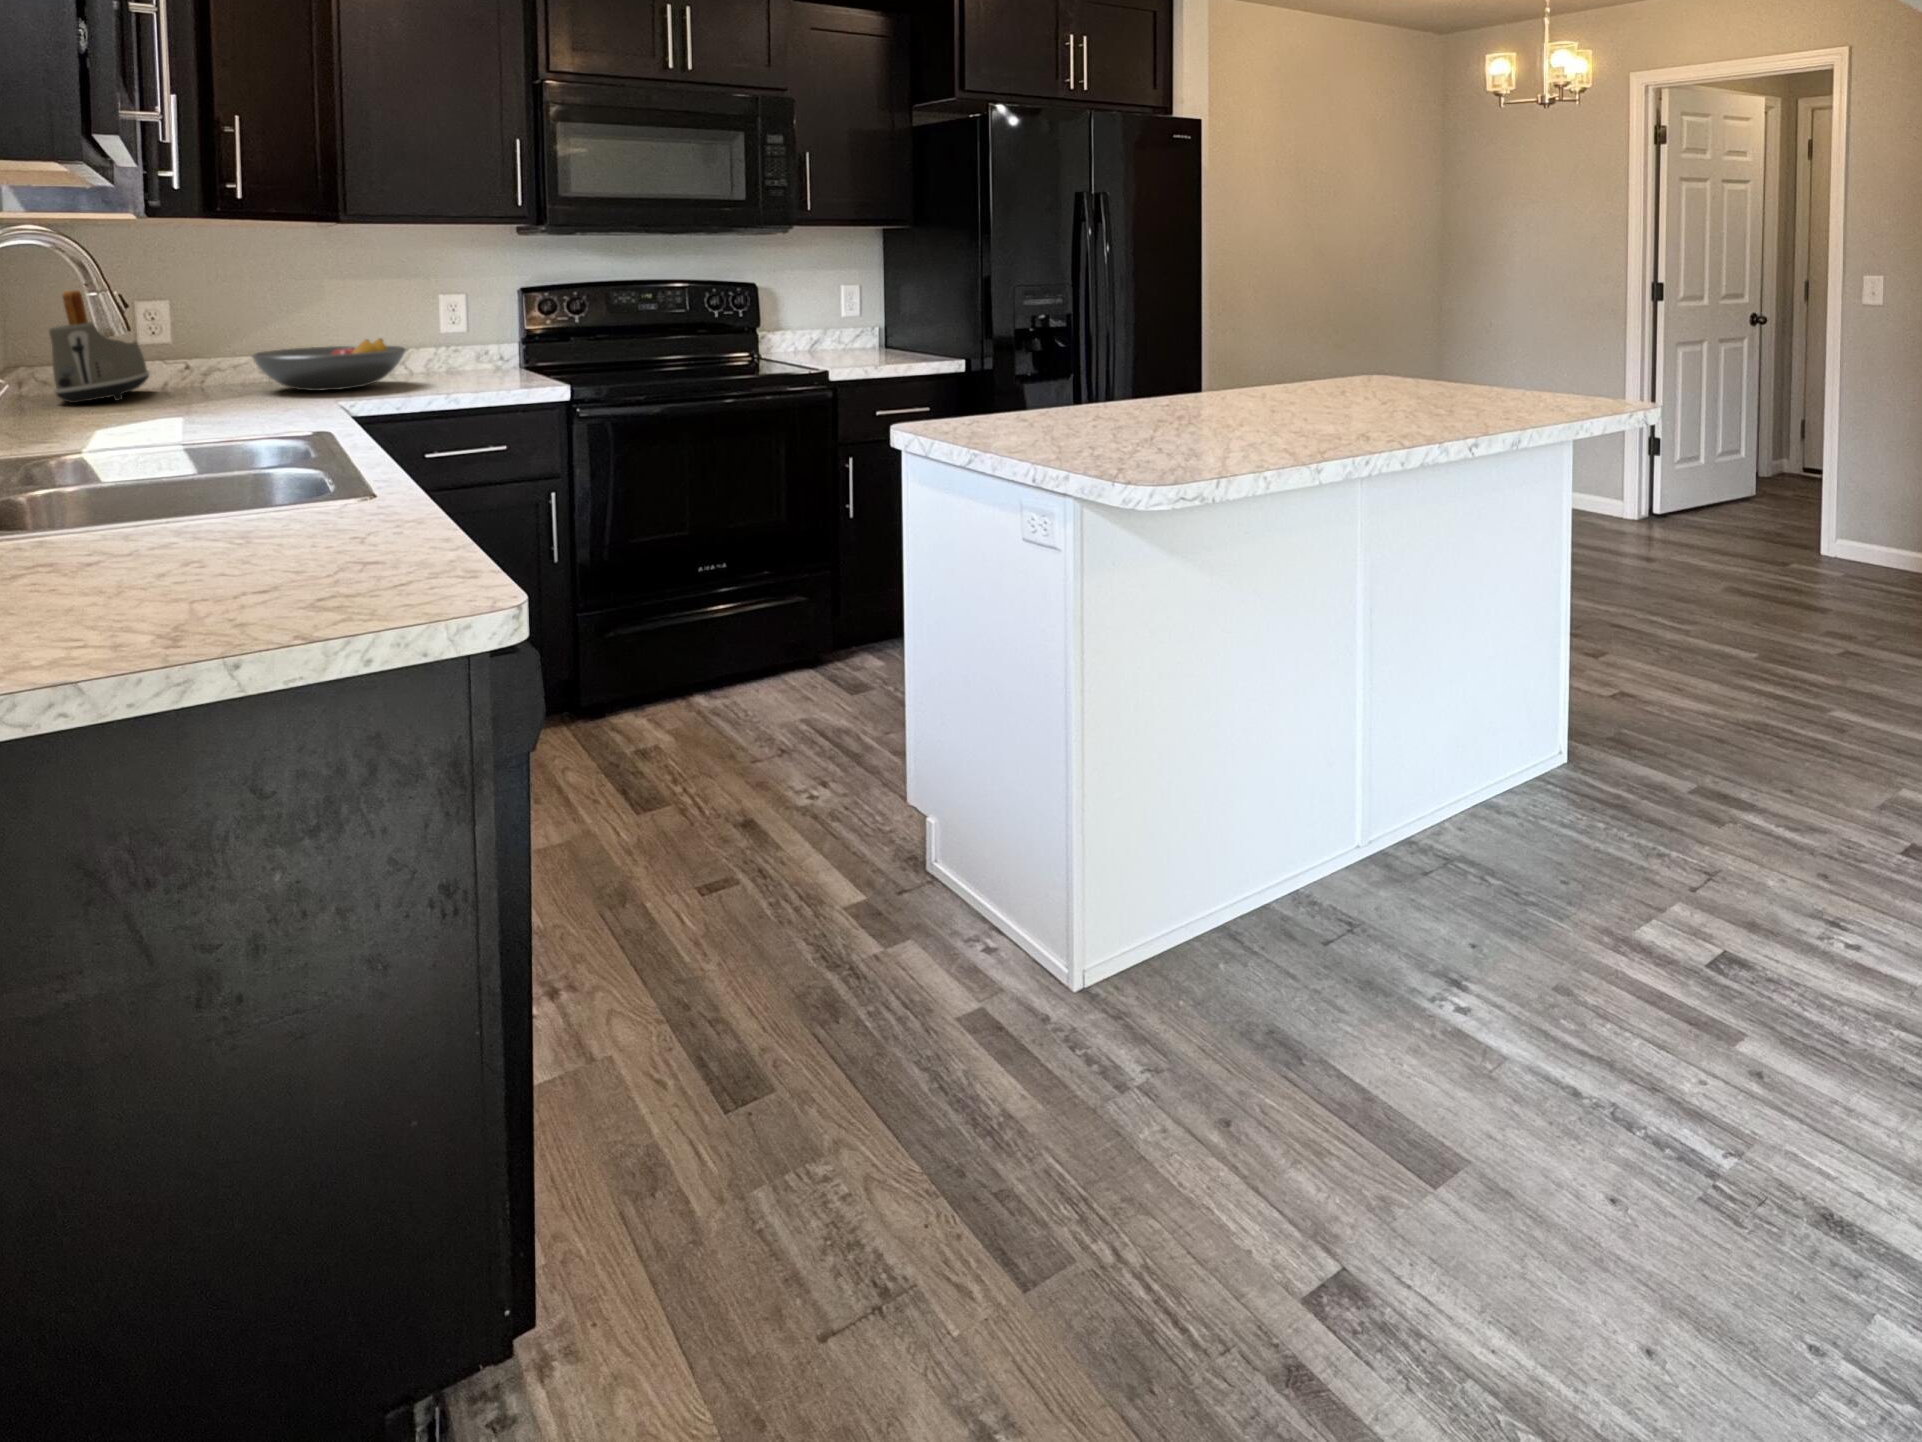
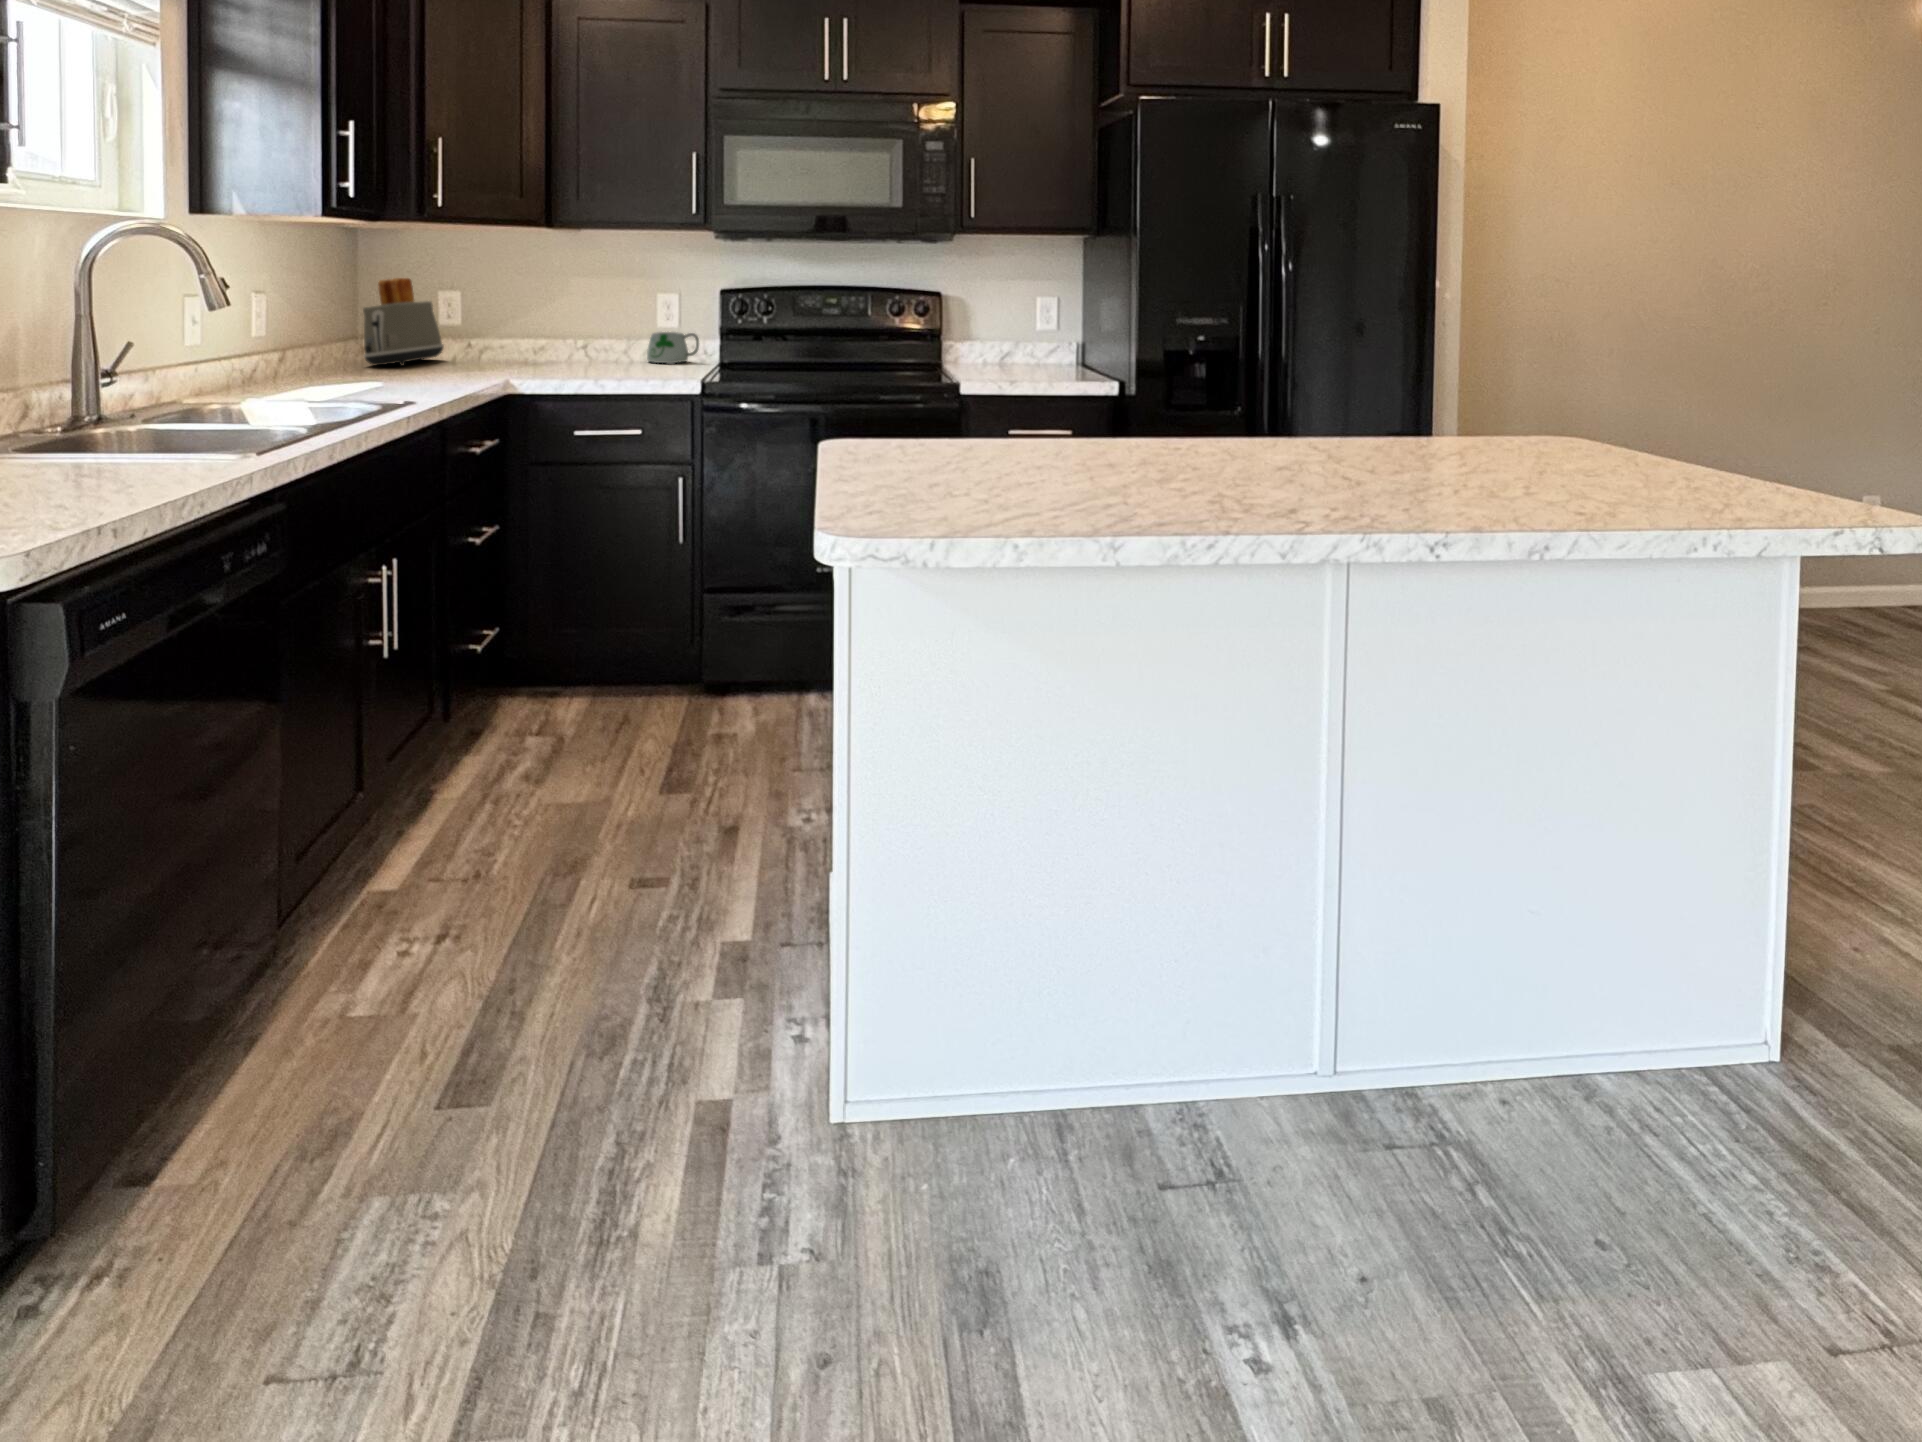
fruit bowl: present [252,338,406,391] -> none [494,327,611,368]
mug: none [428,339,495,375] -> present [647,332,699,364]

